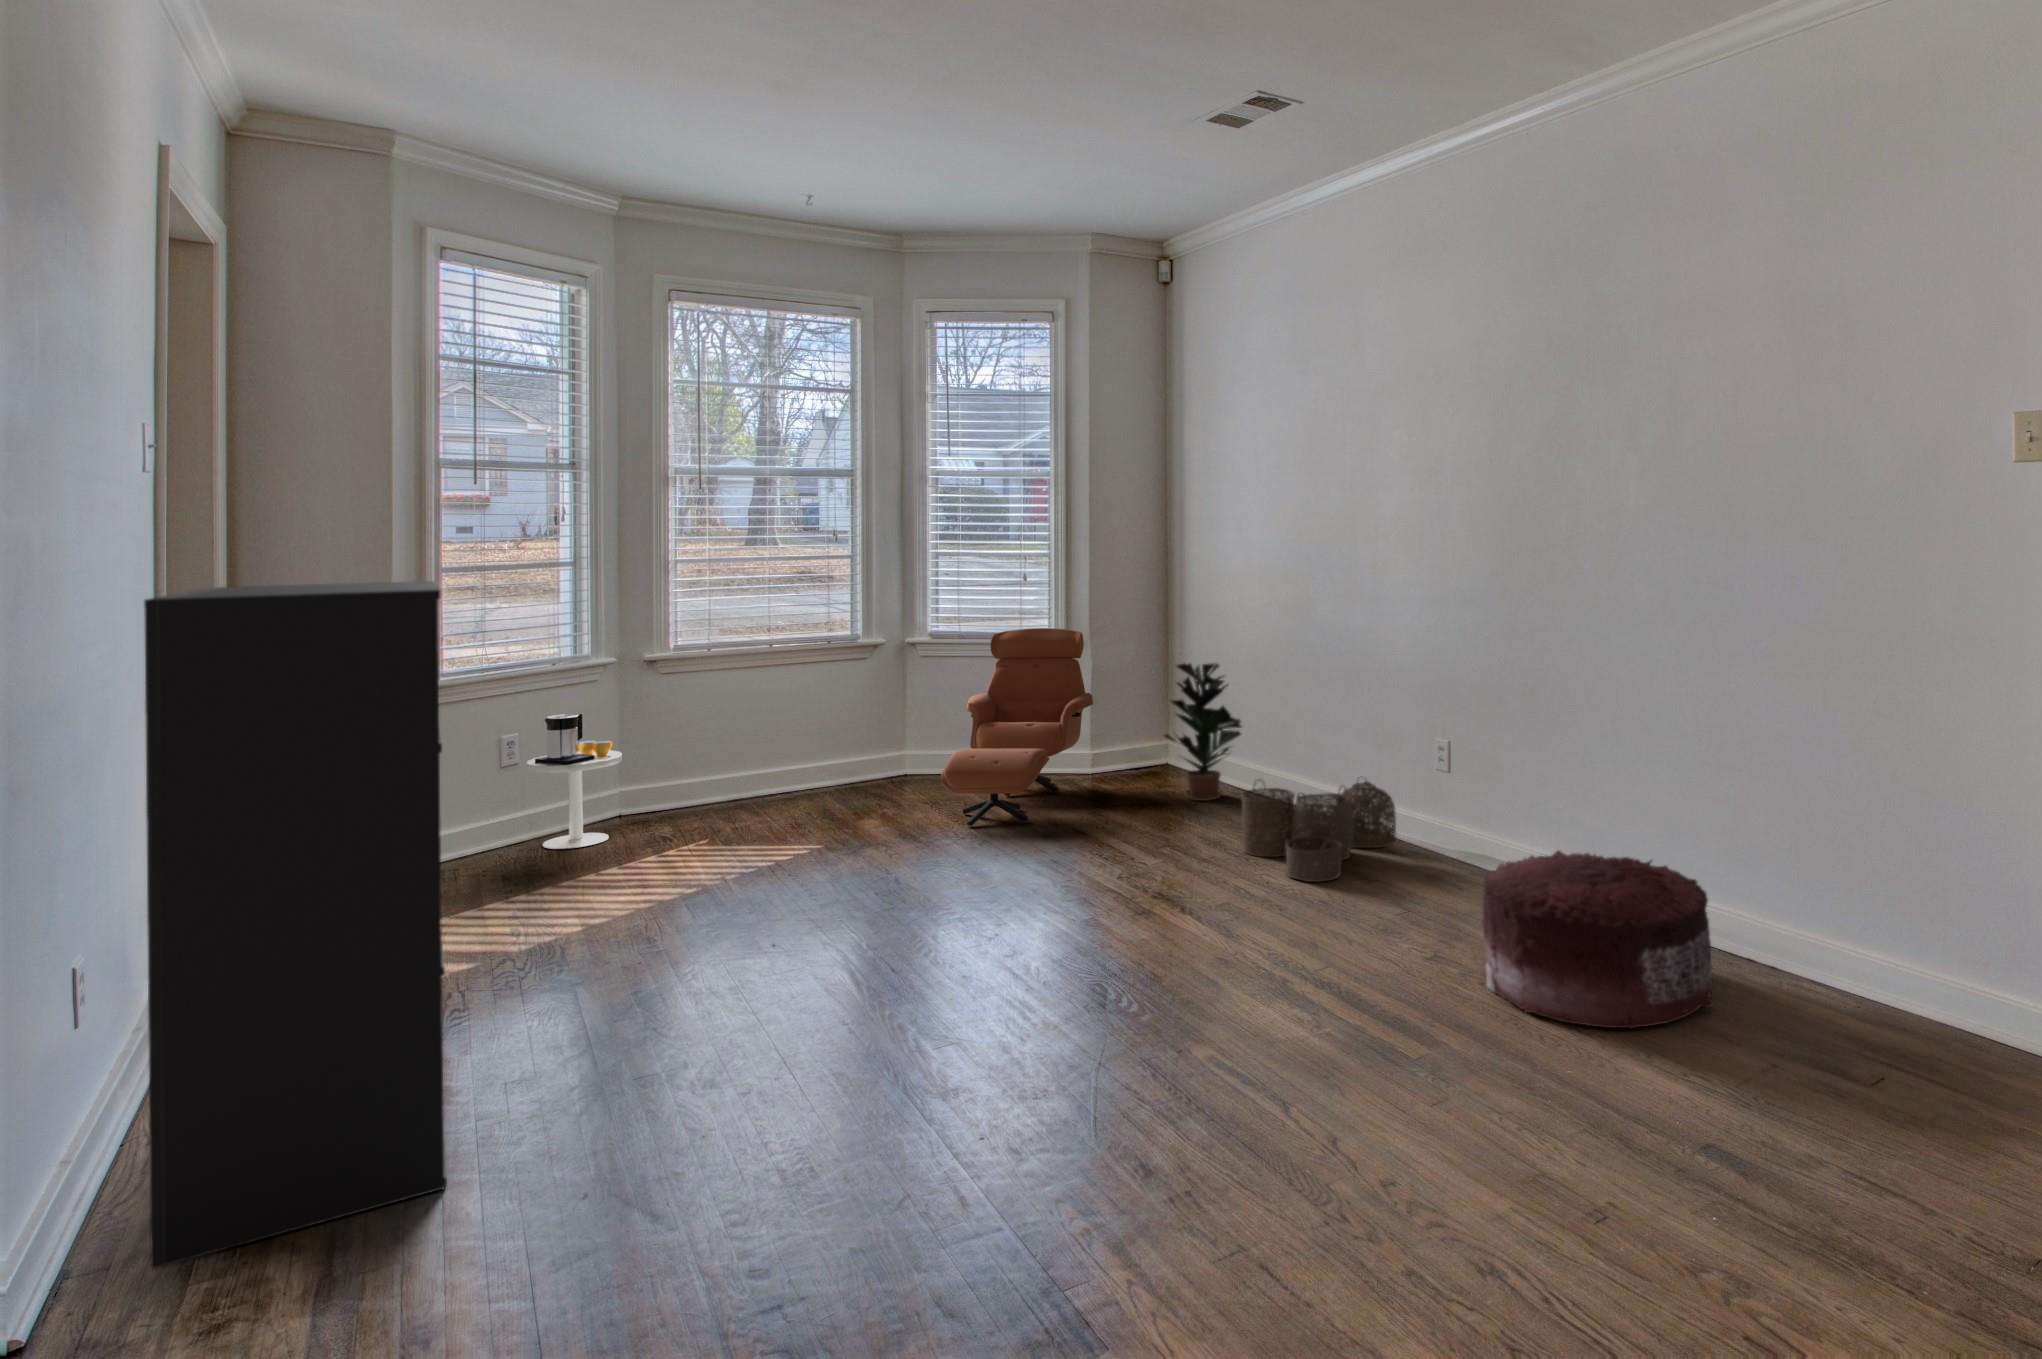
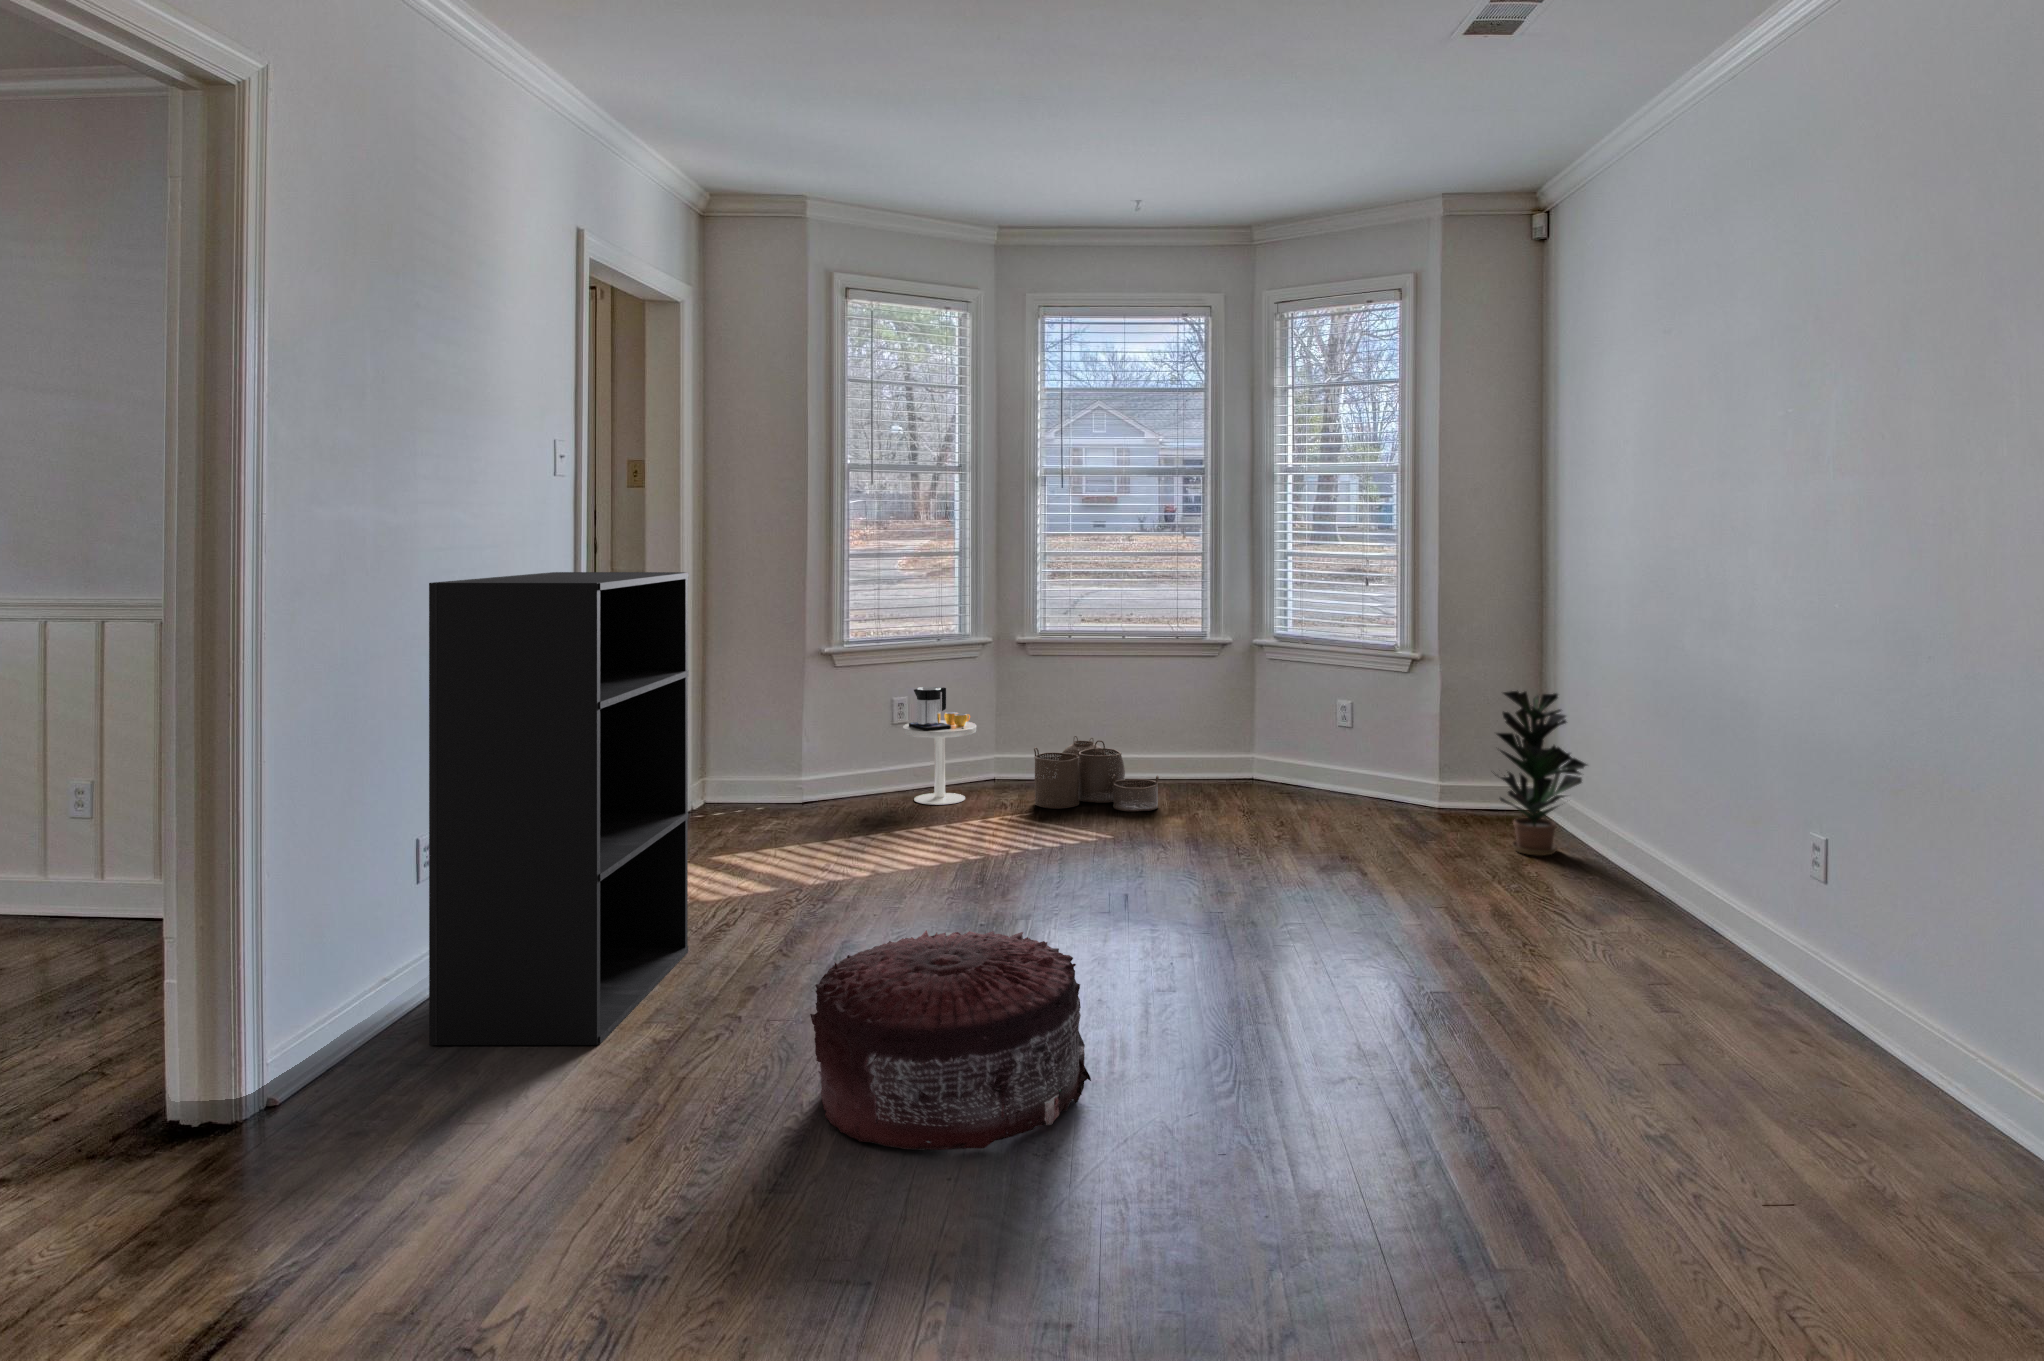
armchair: present [941,628,1093,826] -> none [1234,638,1430,844]
woven basket: present [1241,781,1396,882] -> present [1034,736,1159,811]
pouf: present [1482,851,1713,1029] -> present [810,930,1091,1150]

